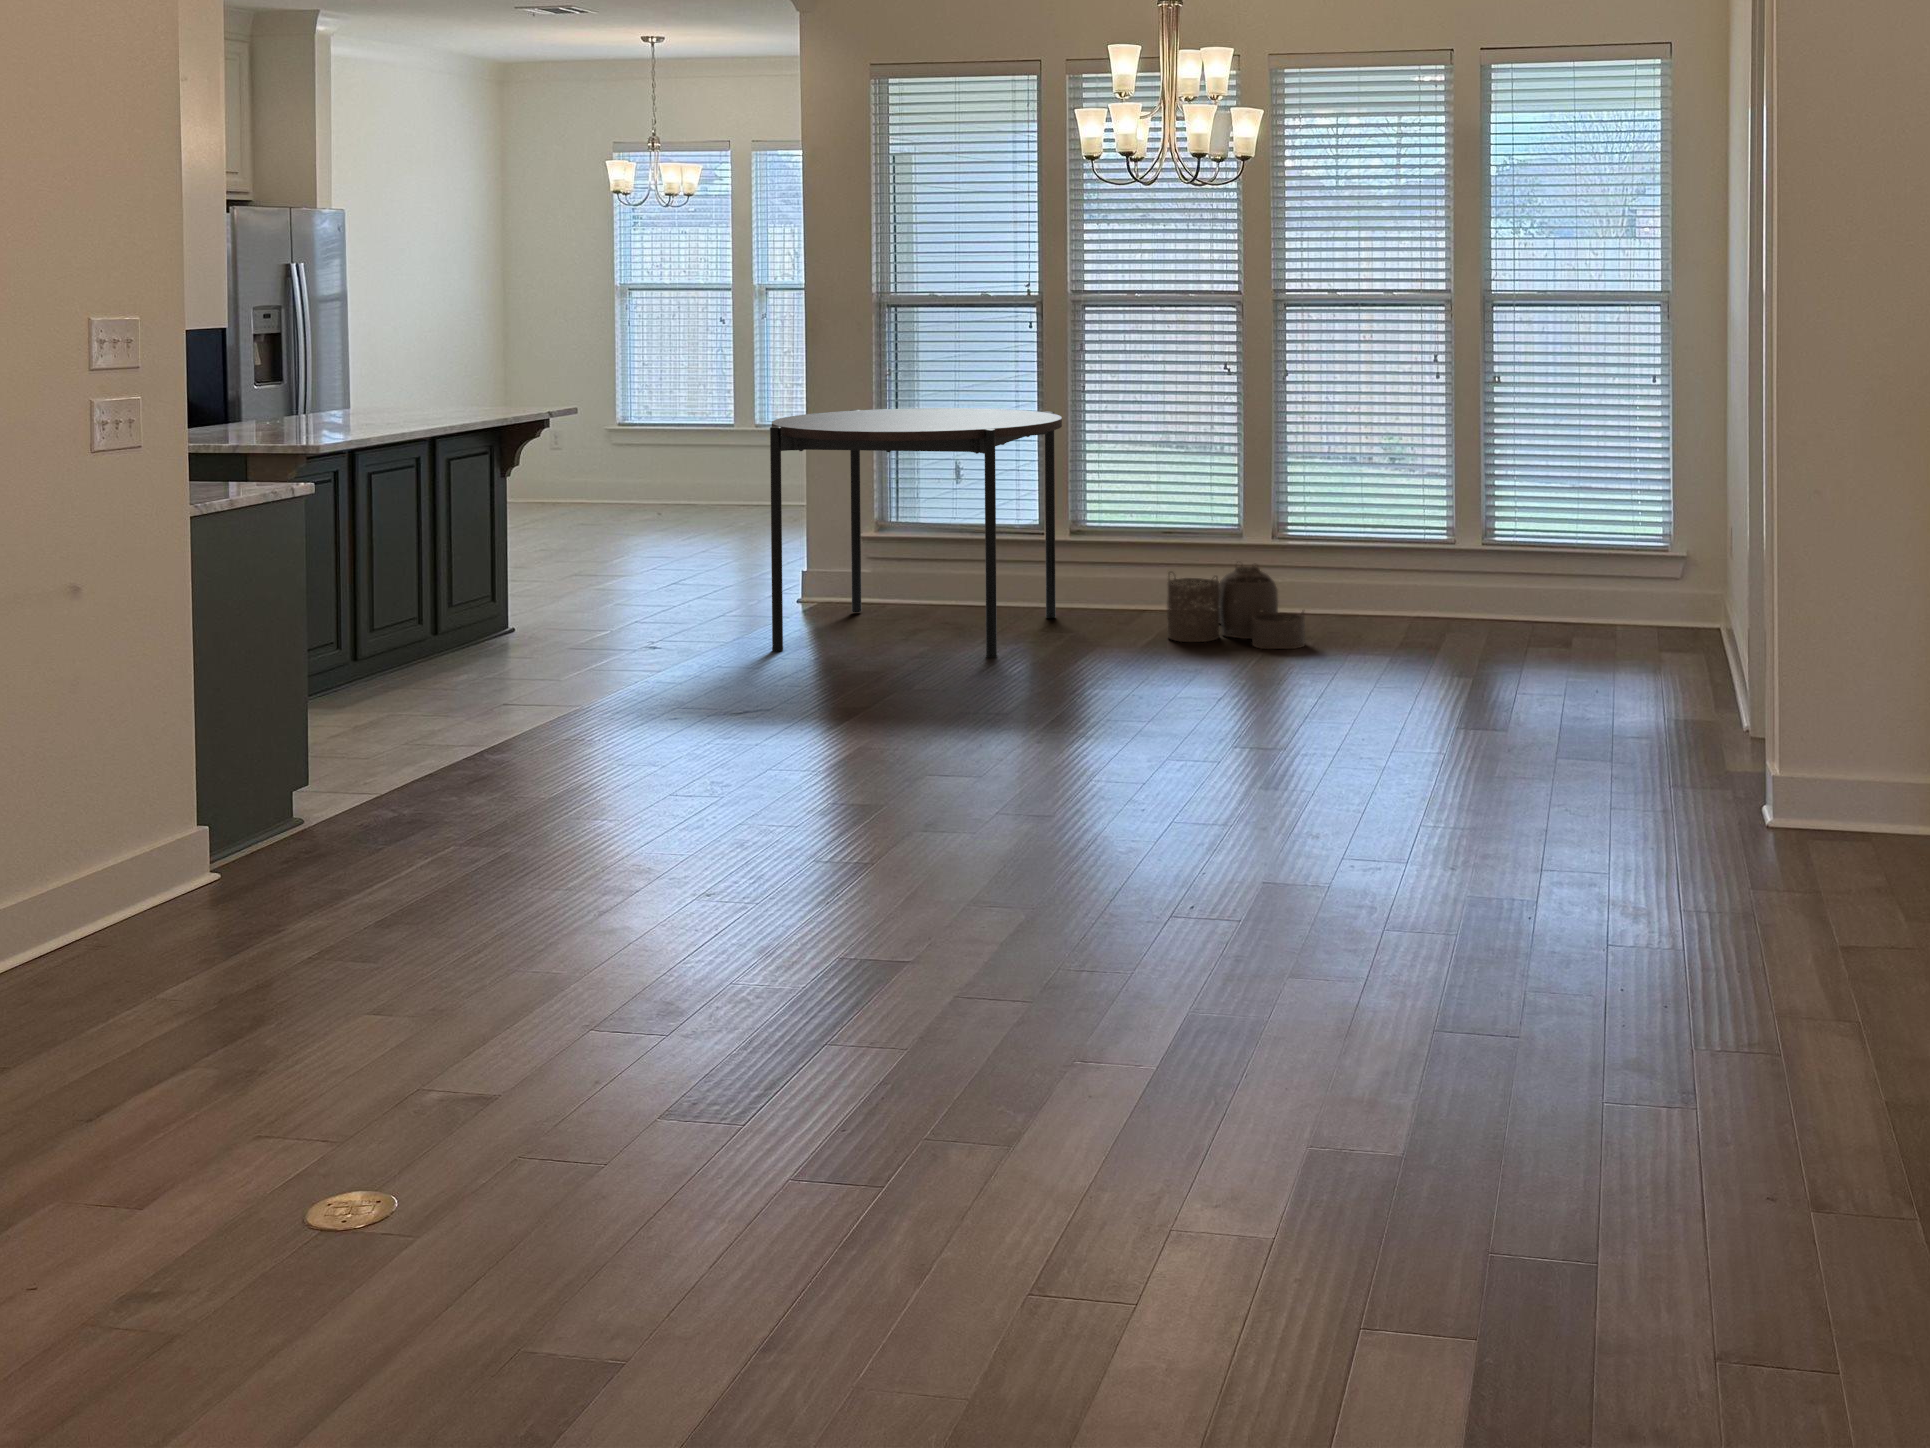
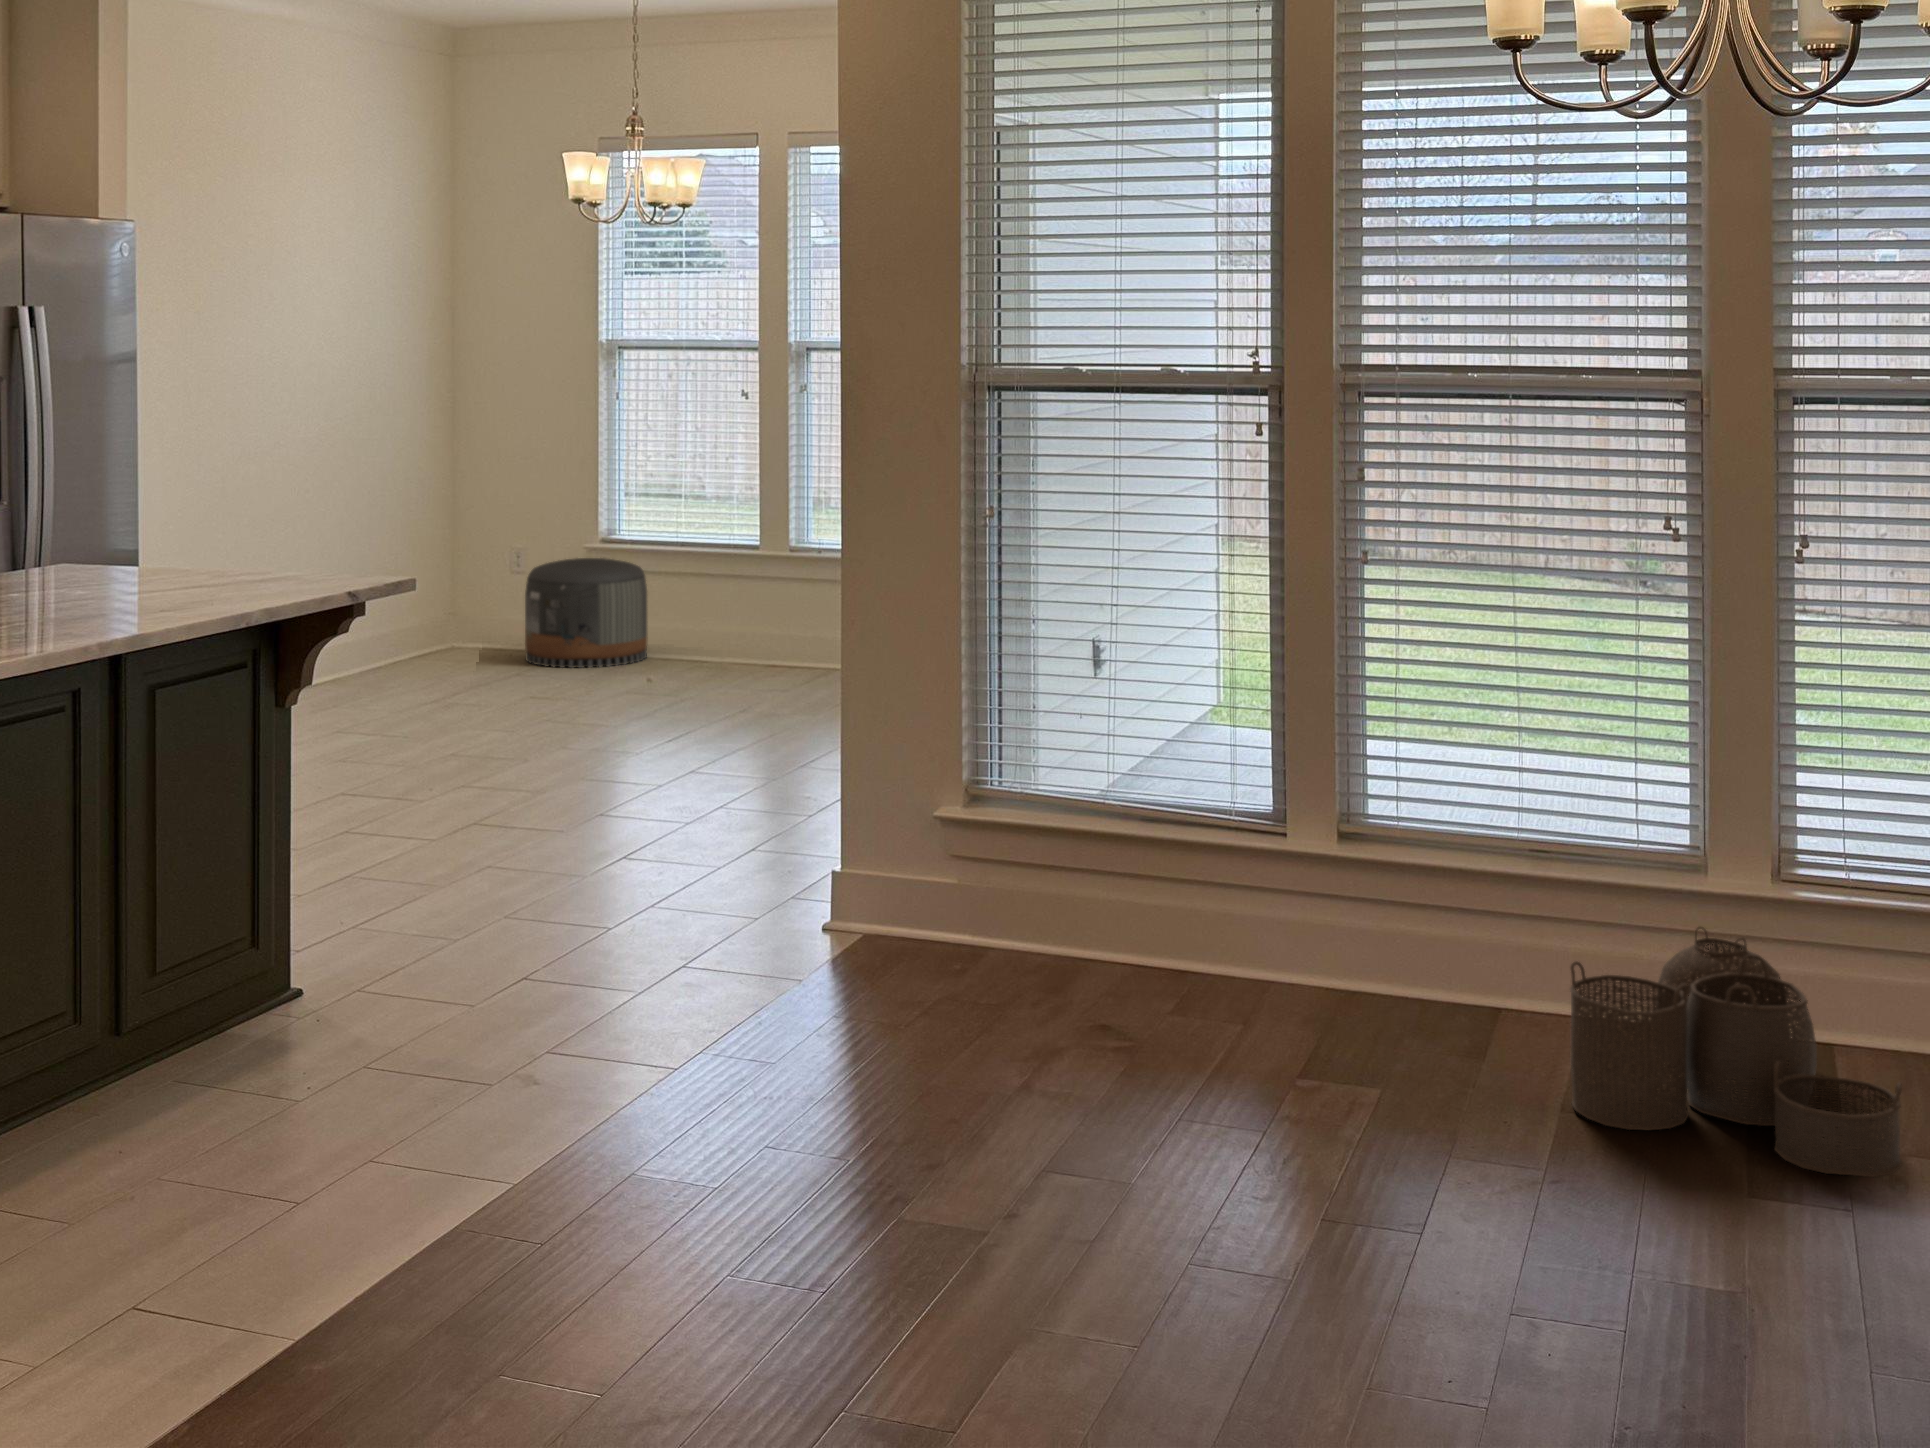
dining table: present [770,408,1062,658] -> none [751,585,1338,1162]
pouf: none [572,435,658,507] -> present [525,558,647,668]

